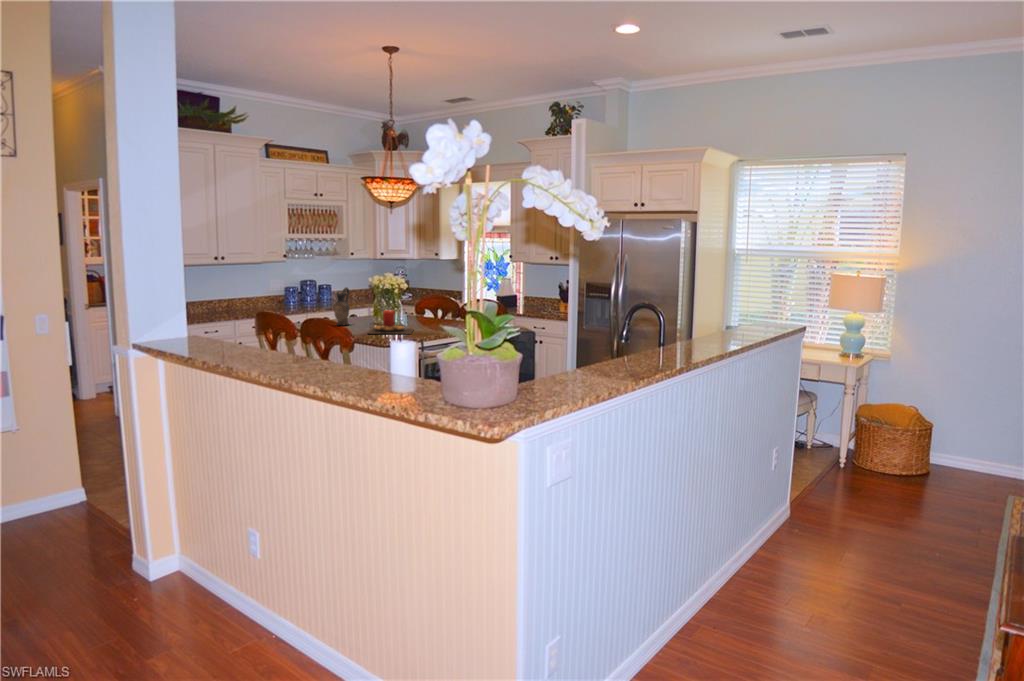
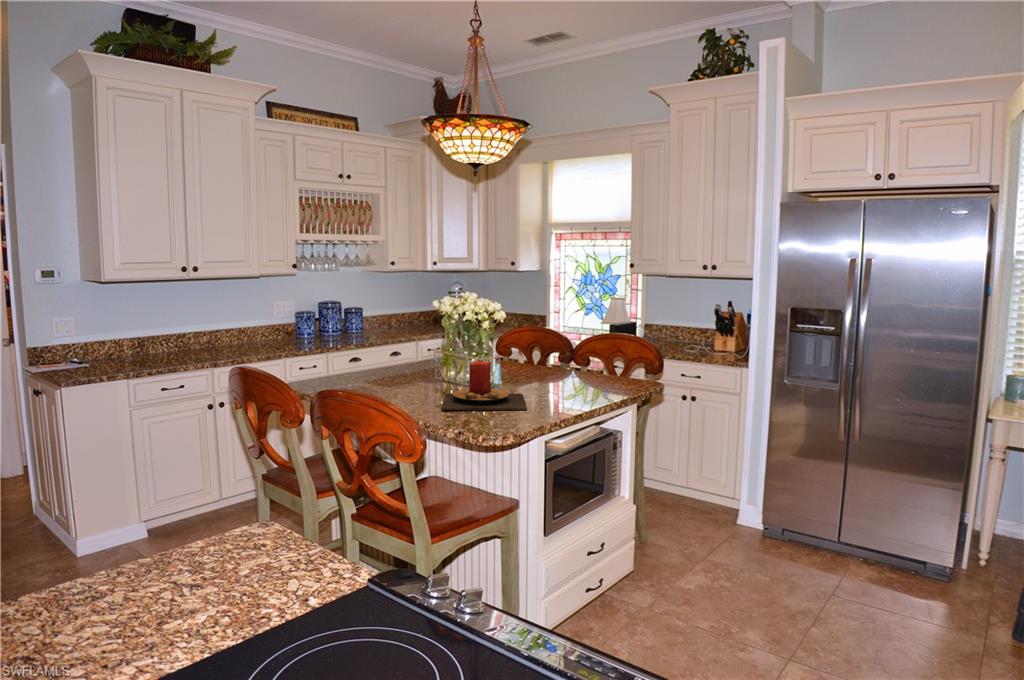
ceramic pitcher: present [333,287,350,325] -> none [372,316,401,385]

